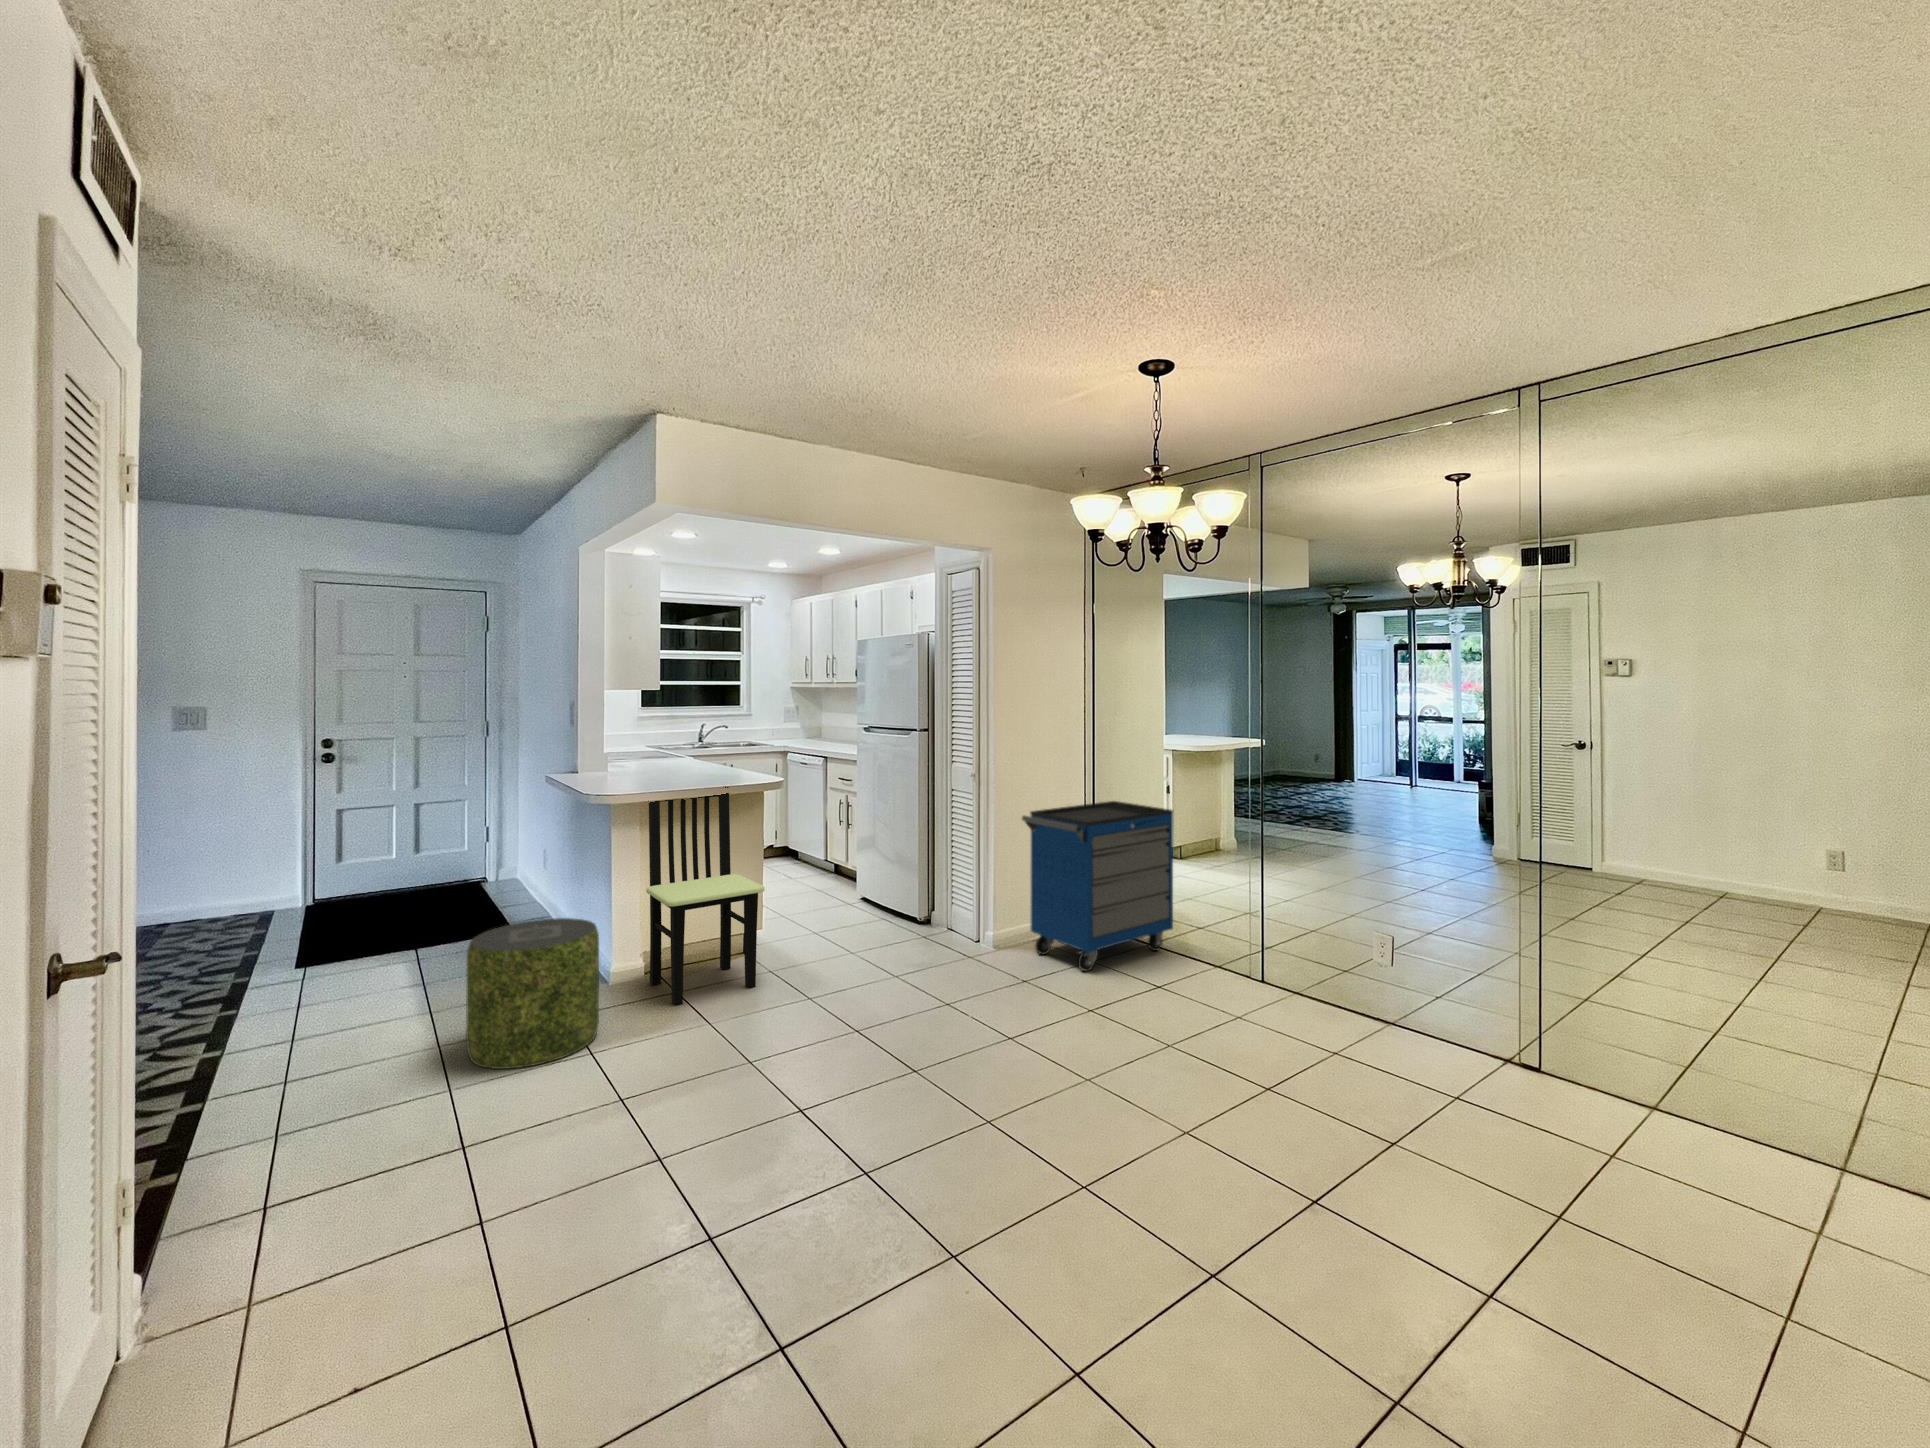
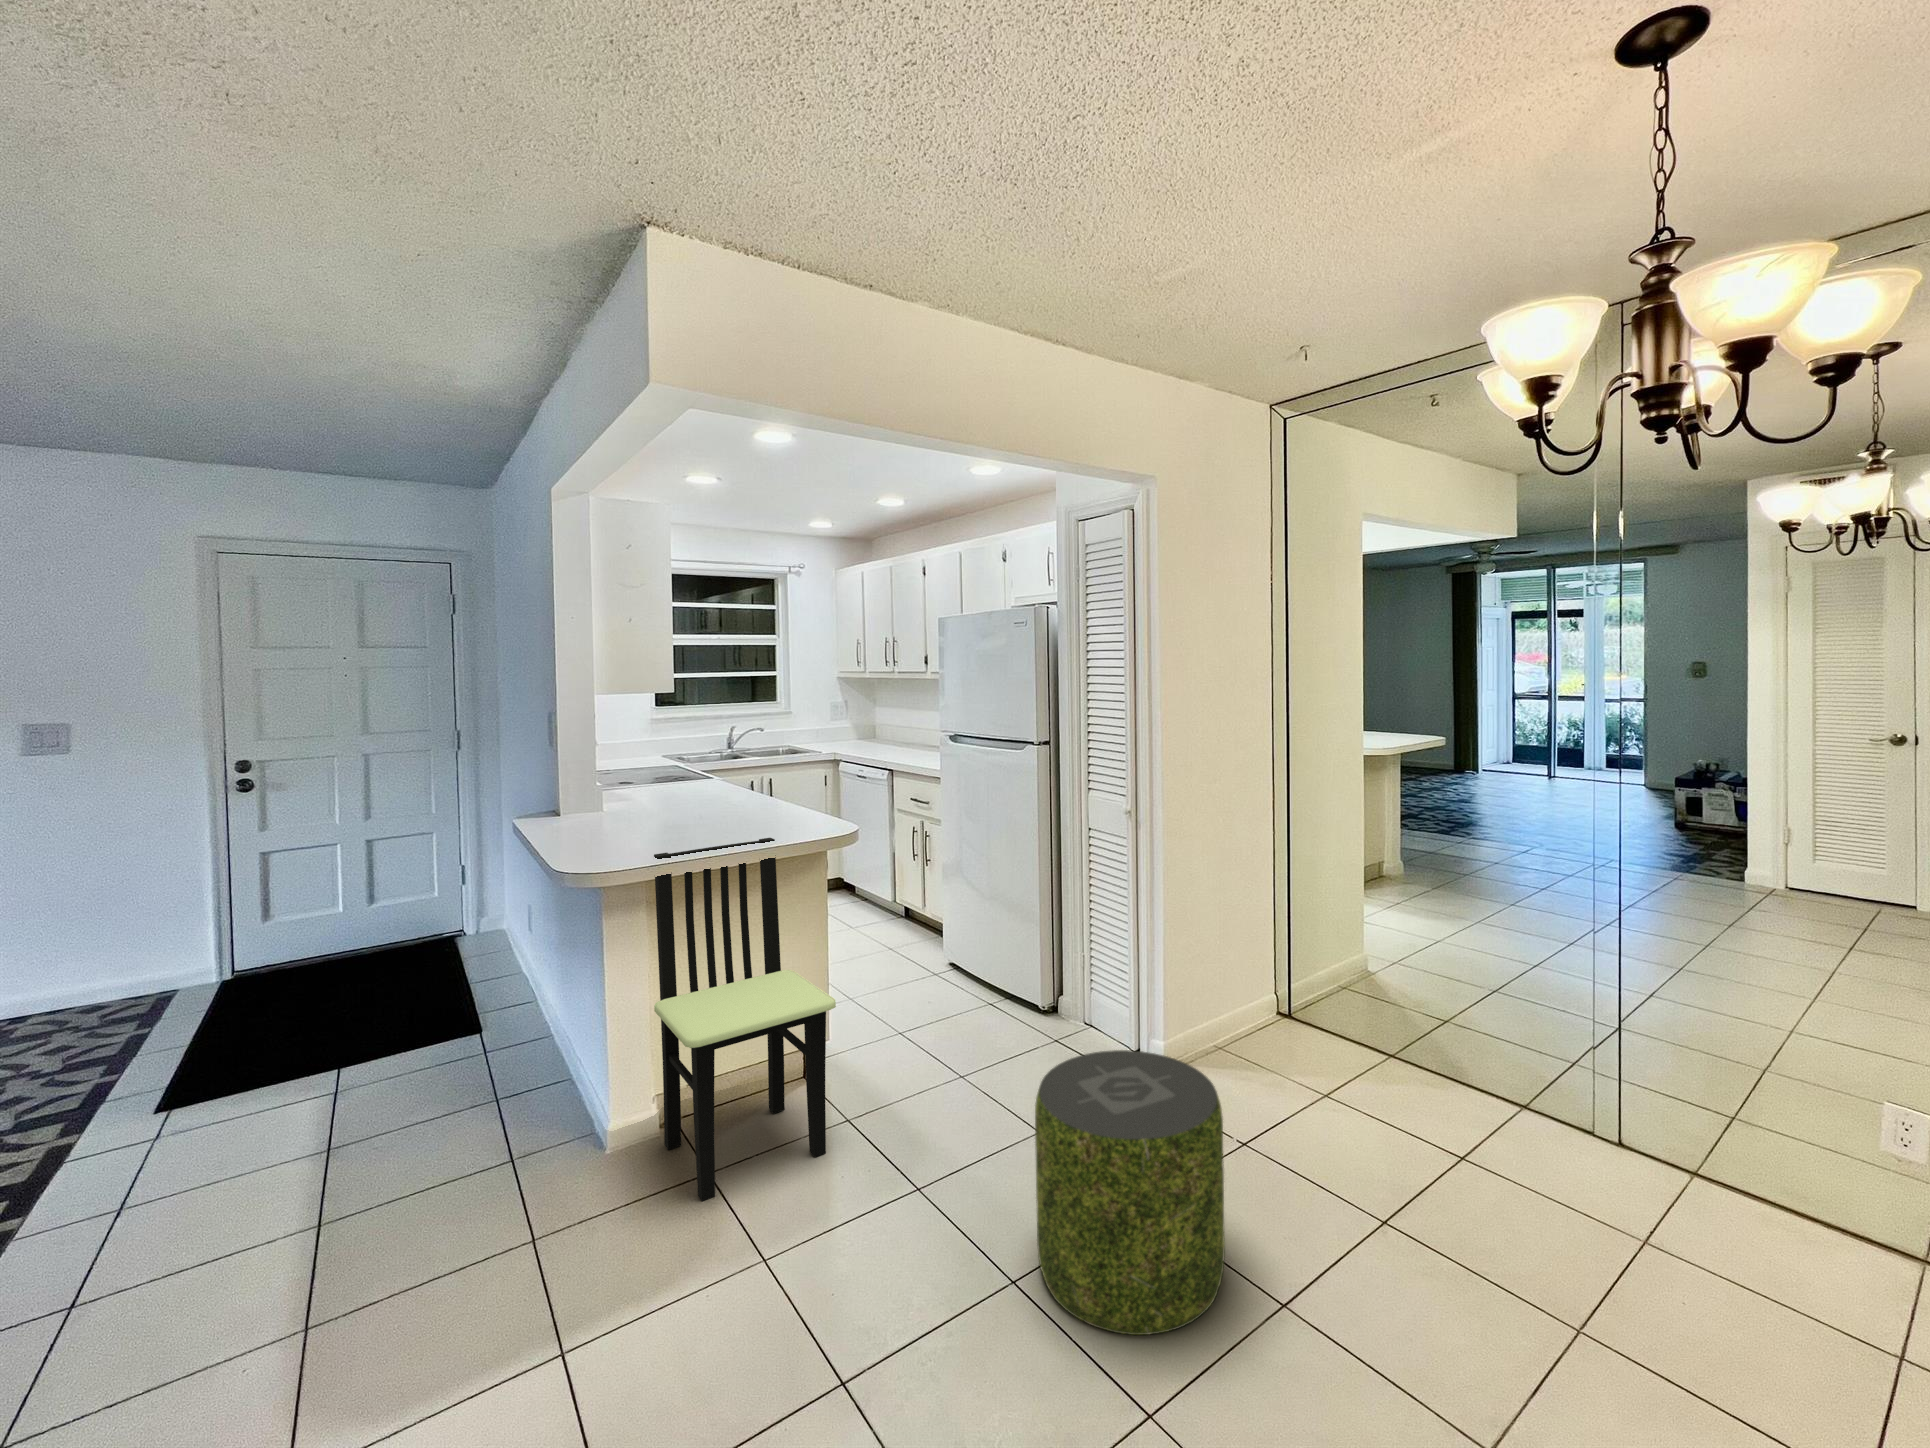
storage cabinet: present [1022,801,1173,971] -> none [1209,839,1434,1116]
pouf: present [466,918,599,1069] -> present [1035,1050,1225,1335]

